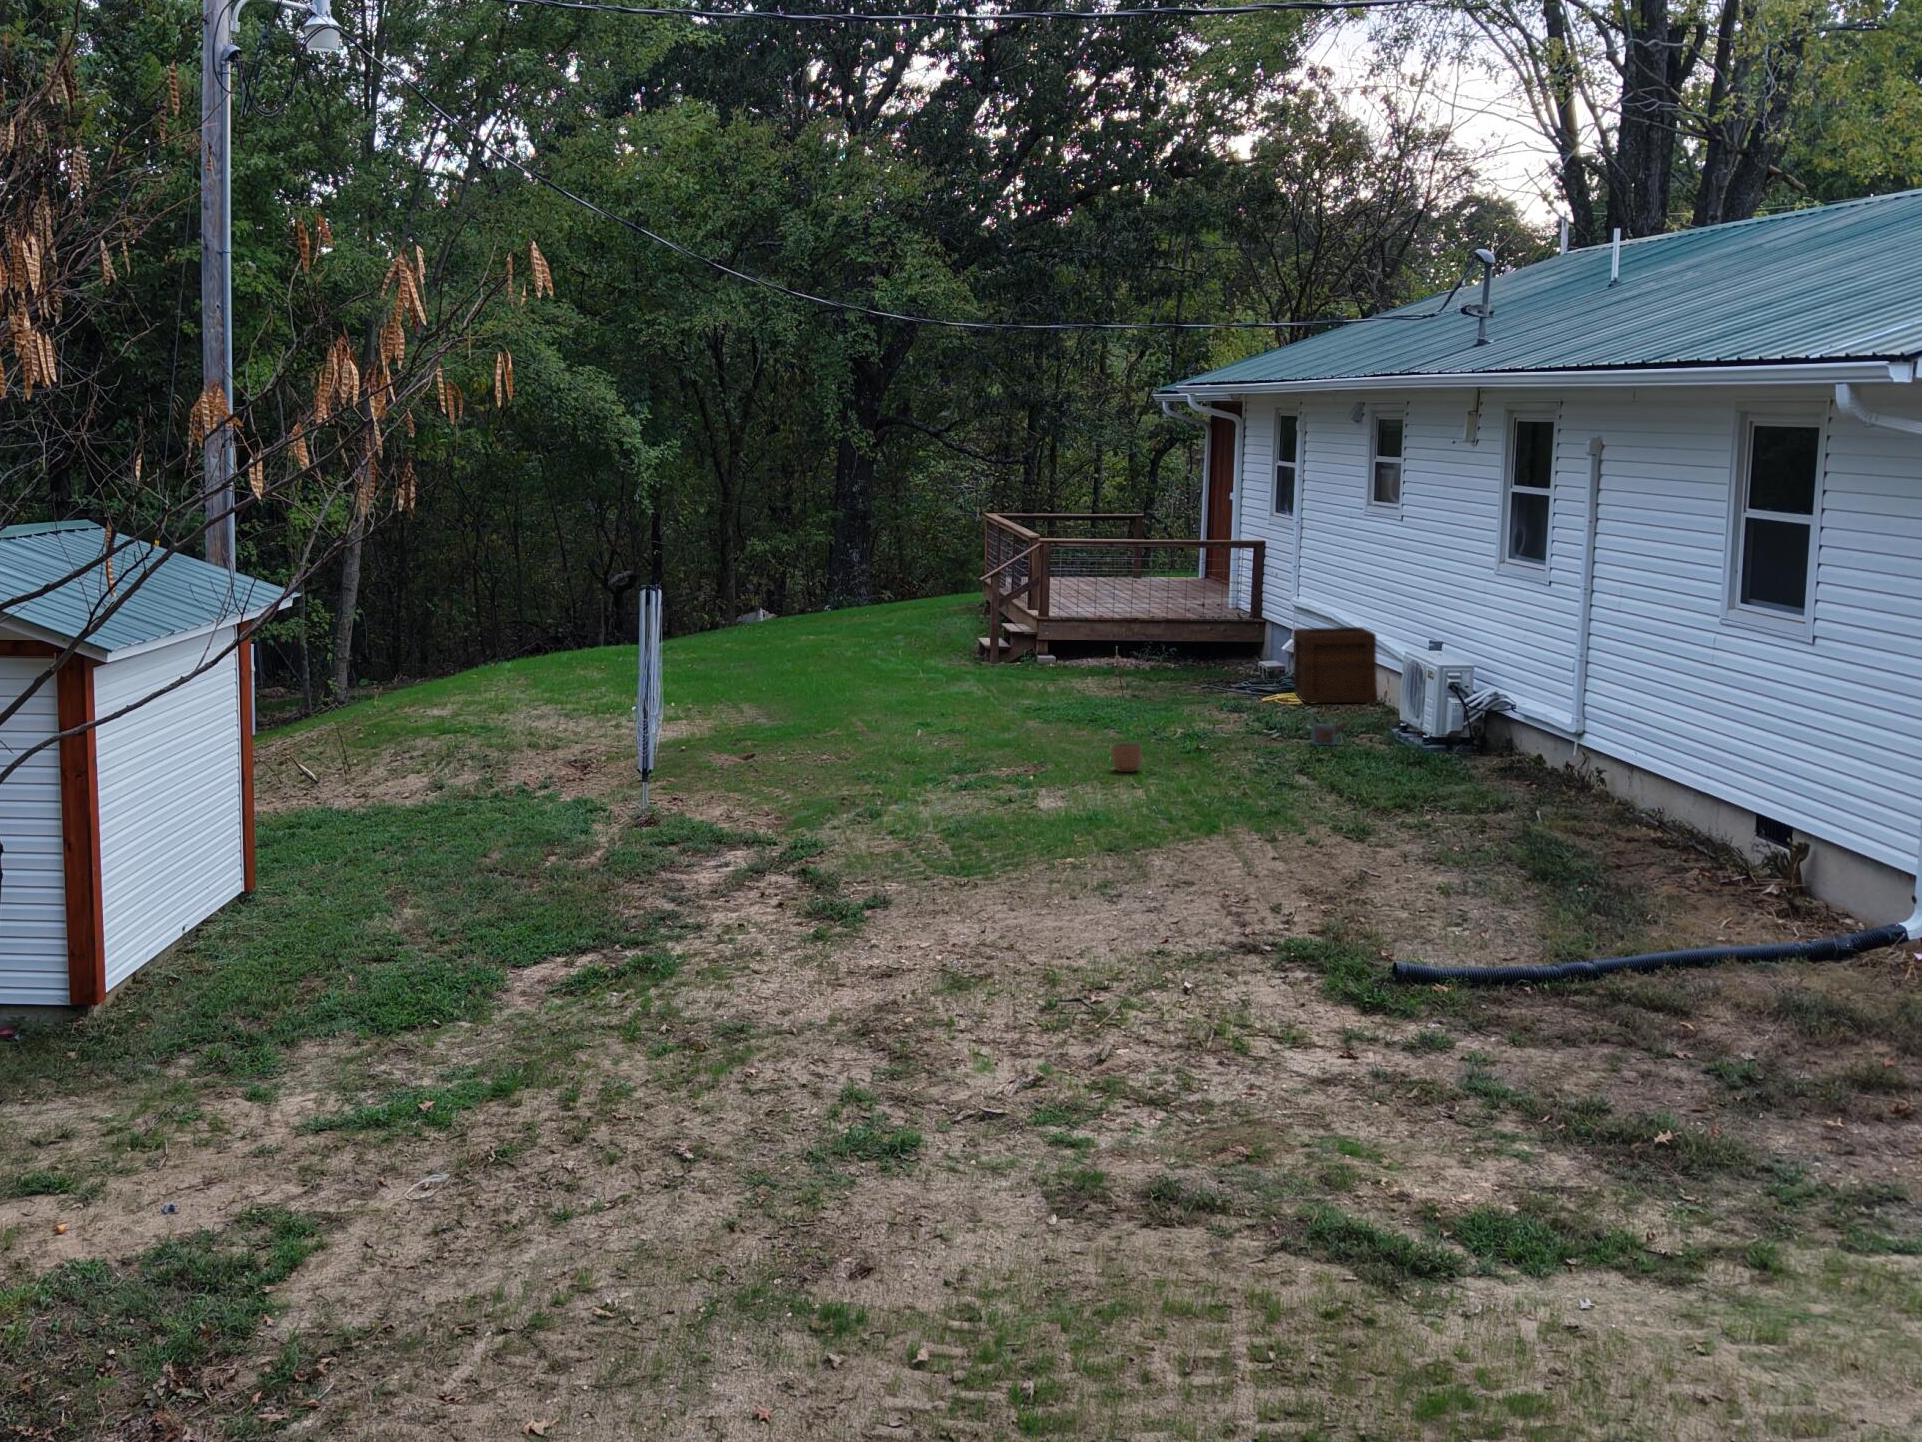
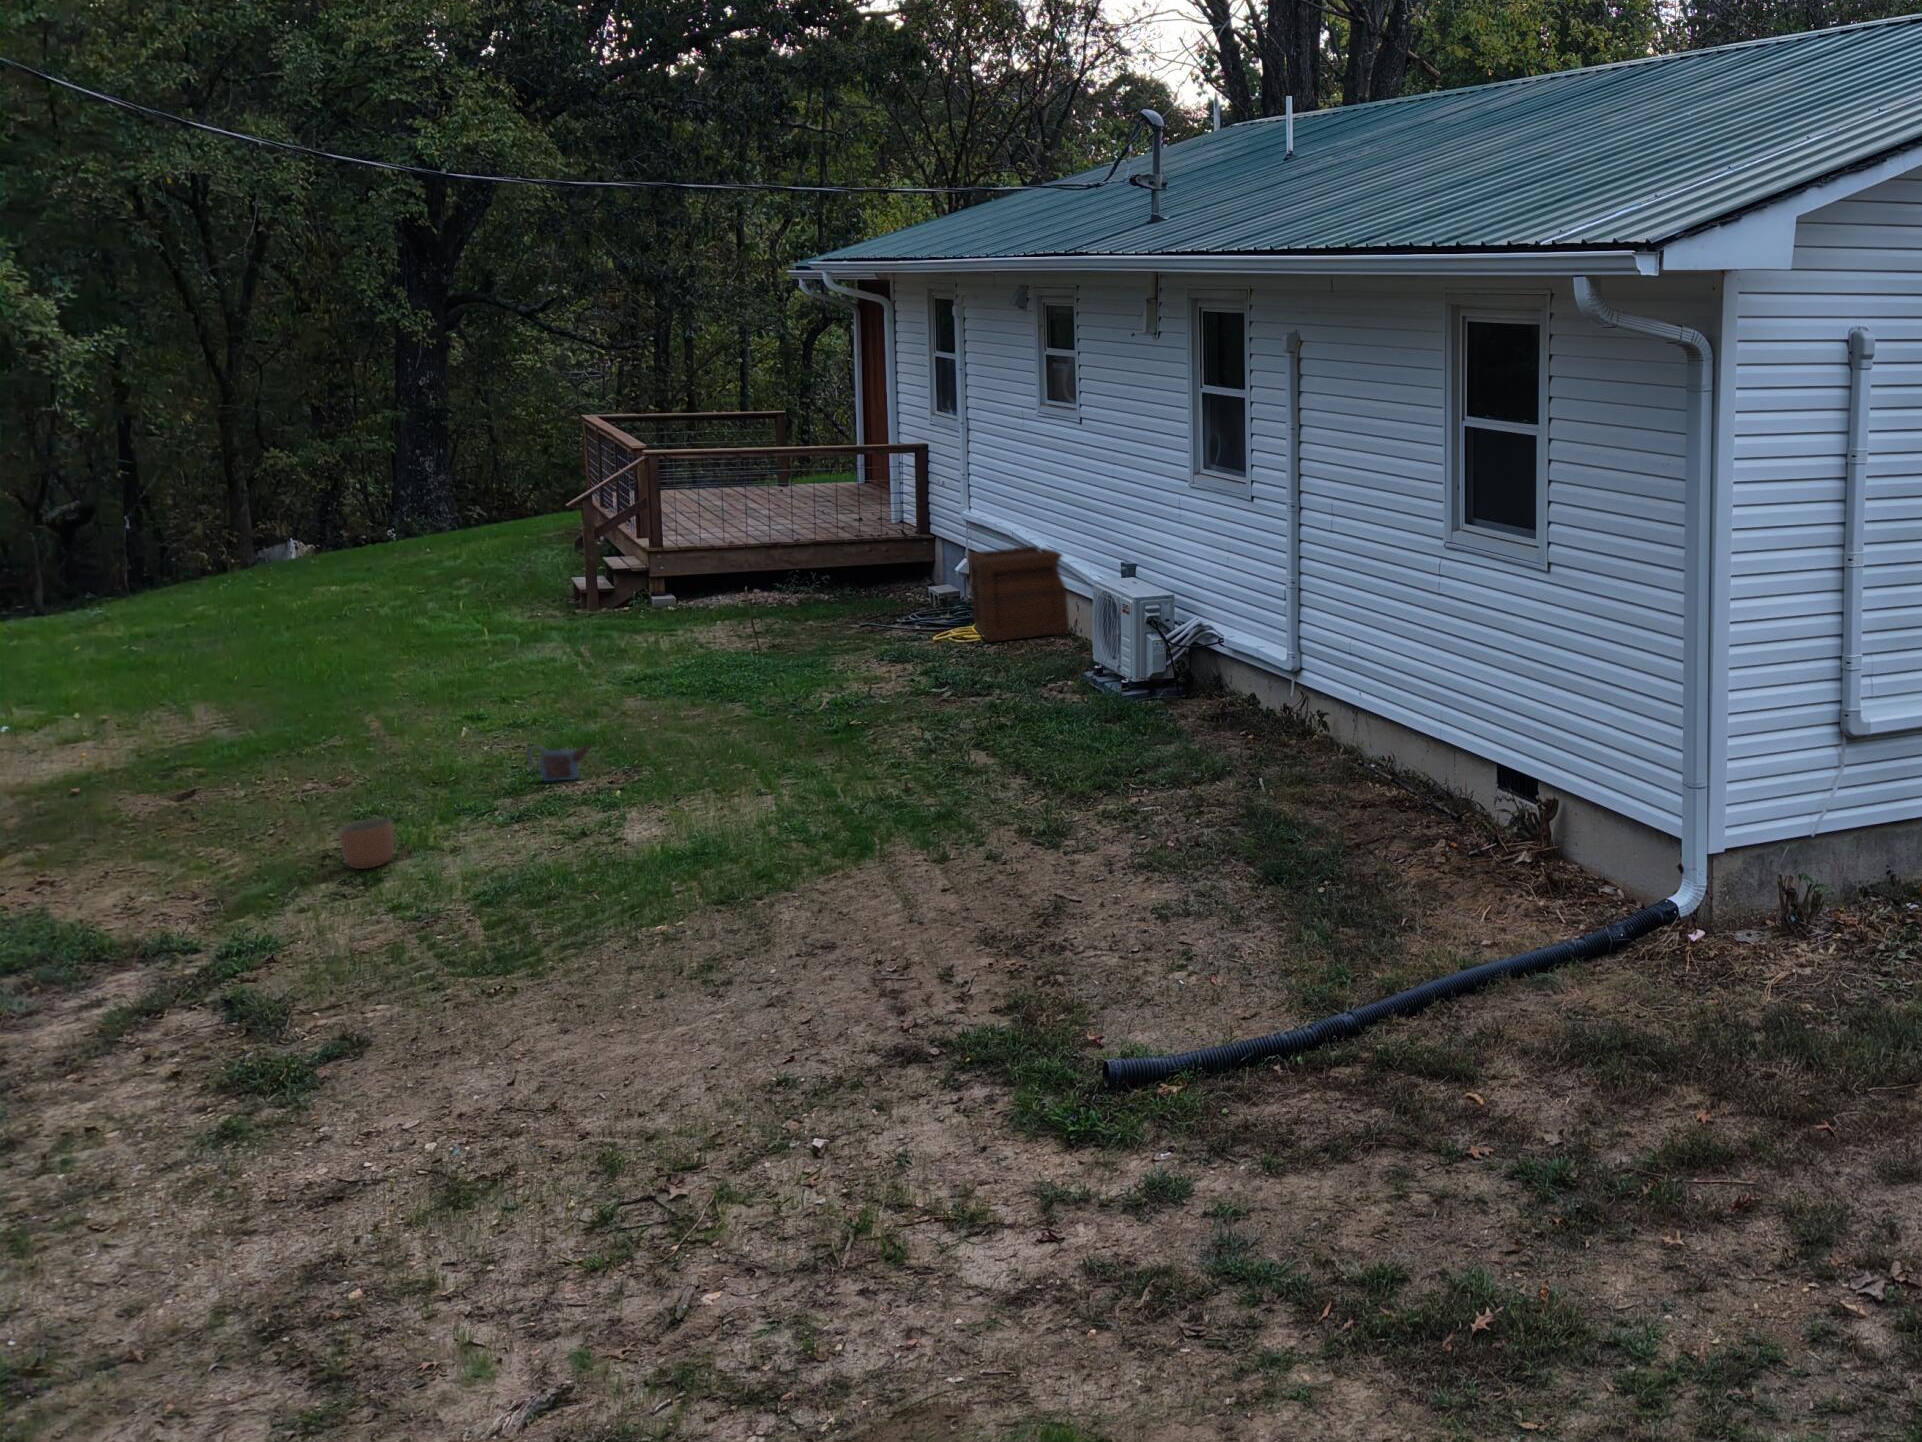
watering can: present [1303,719,1348,745] -> present [527,744,592,781]
planter: present [1112,742,1141,772] -> present [338,818,394,869]

